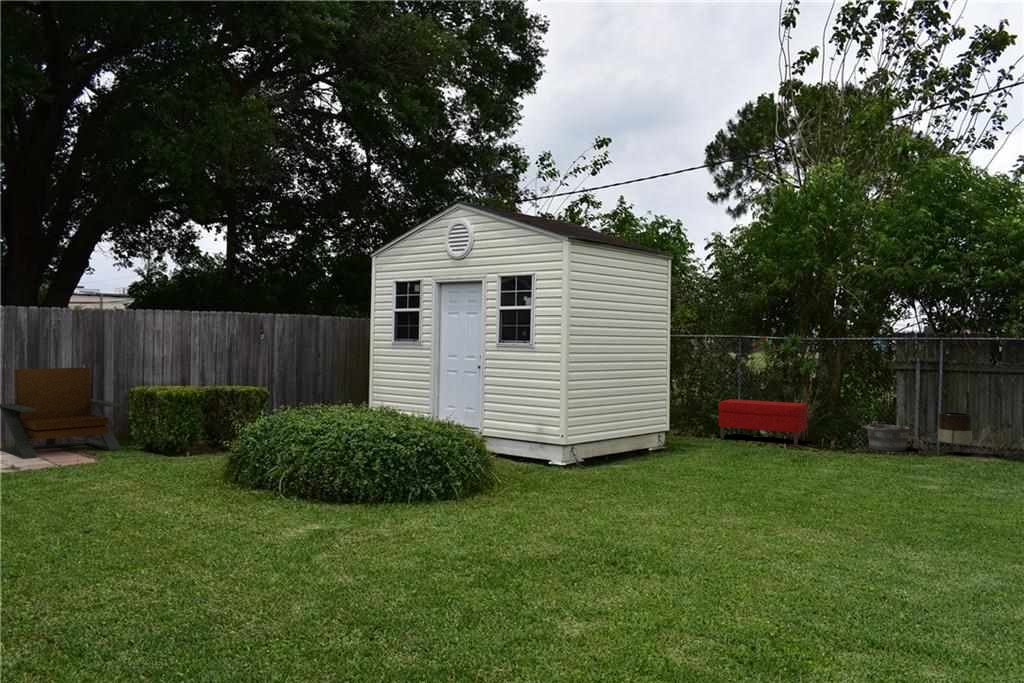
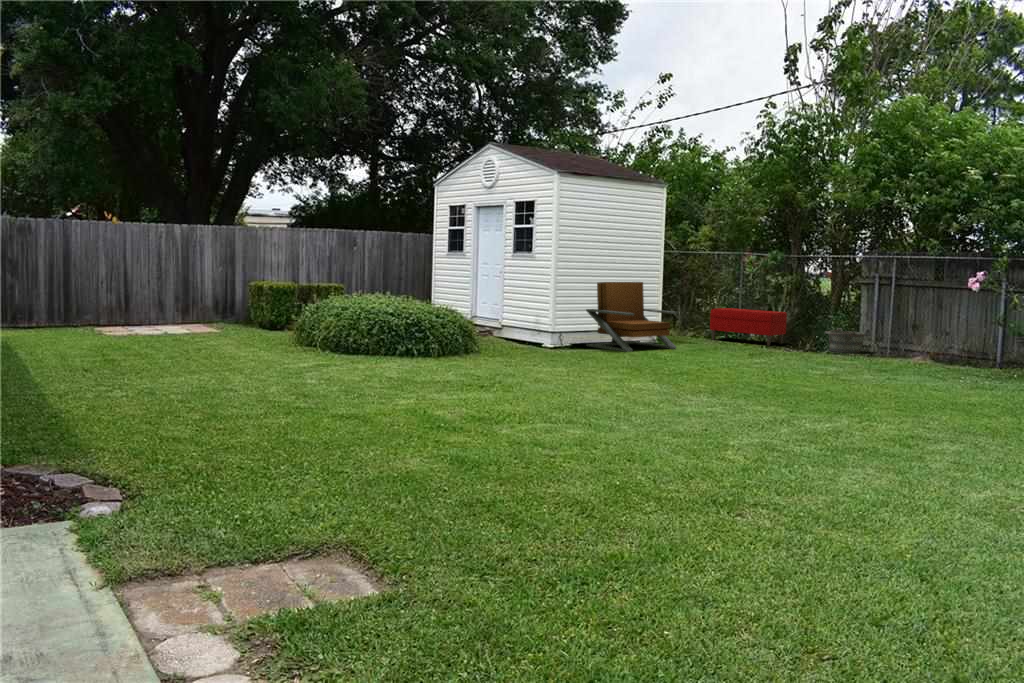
lounge chair: present [0,367,121,459] -> present [586,282,678,352]
planter: present [938,412,972,456] -> none [884,321,915,357]

